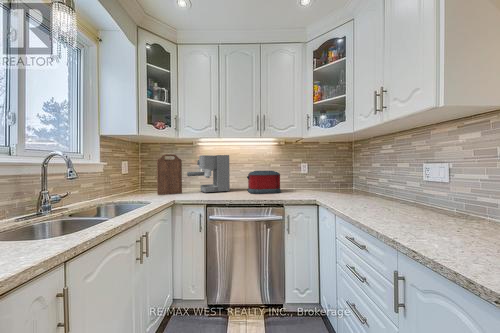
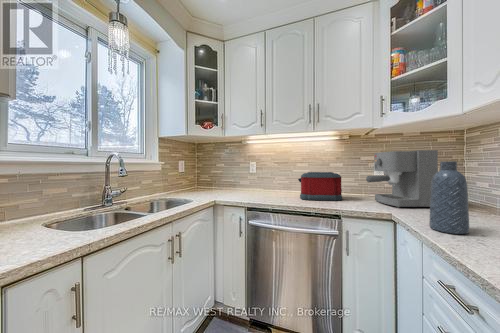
cutting board: present [157,154,182,195] -> none [204,154,228,195]
coffee maker: present [187,155,230,193] -> present [366,150,438,208]
vase: none [347,163,369,209] -> present [429,161,469,234]

